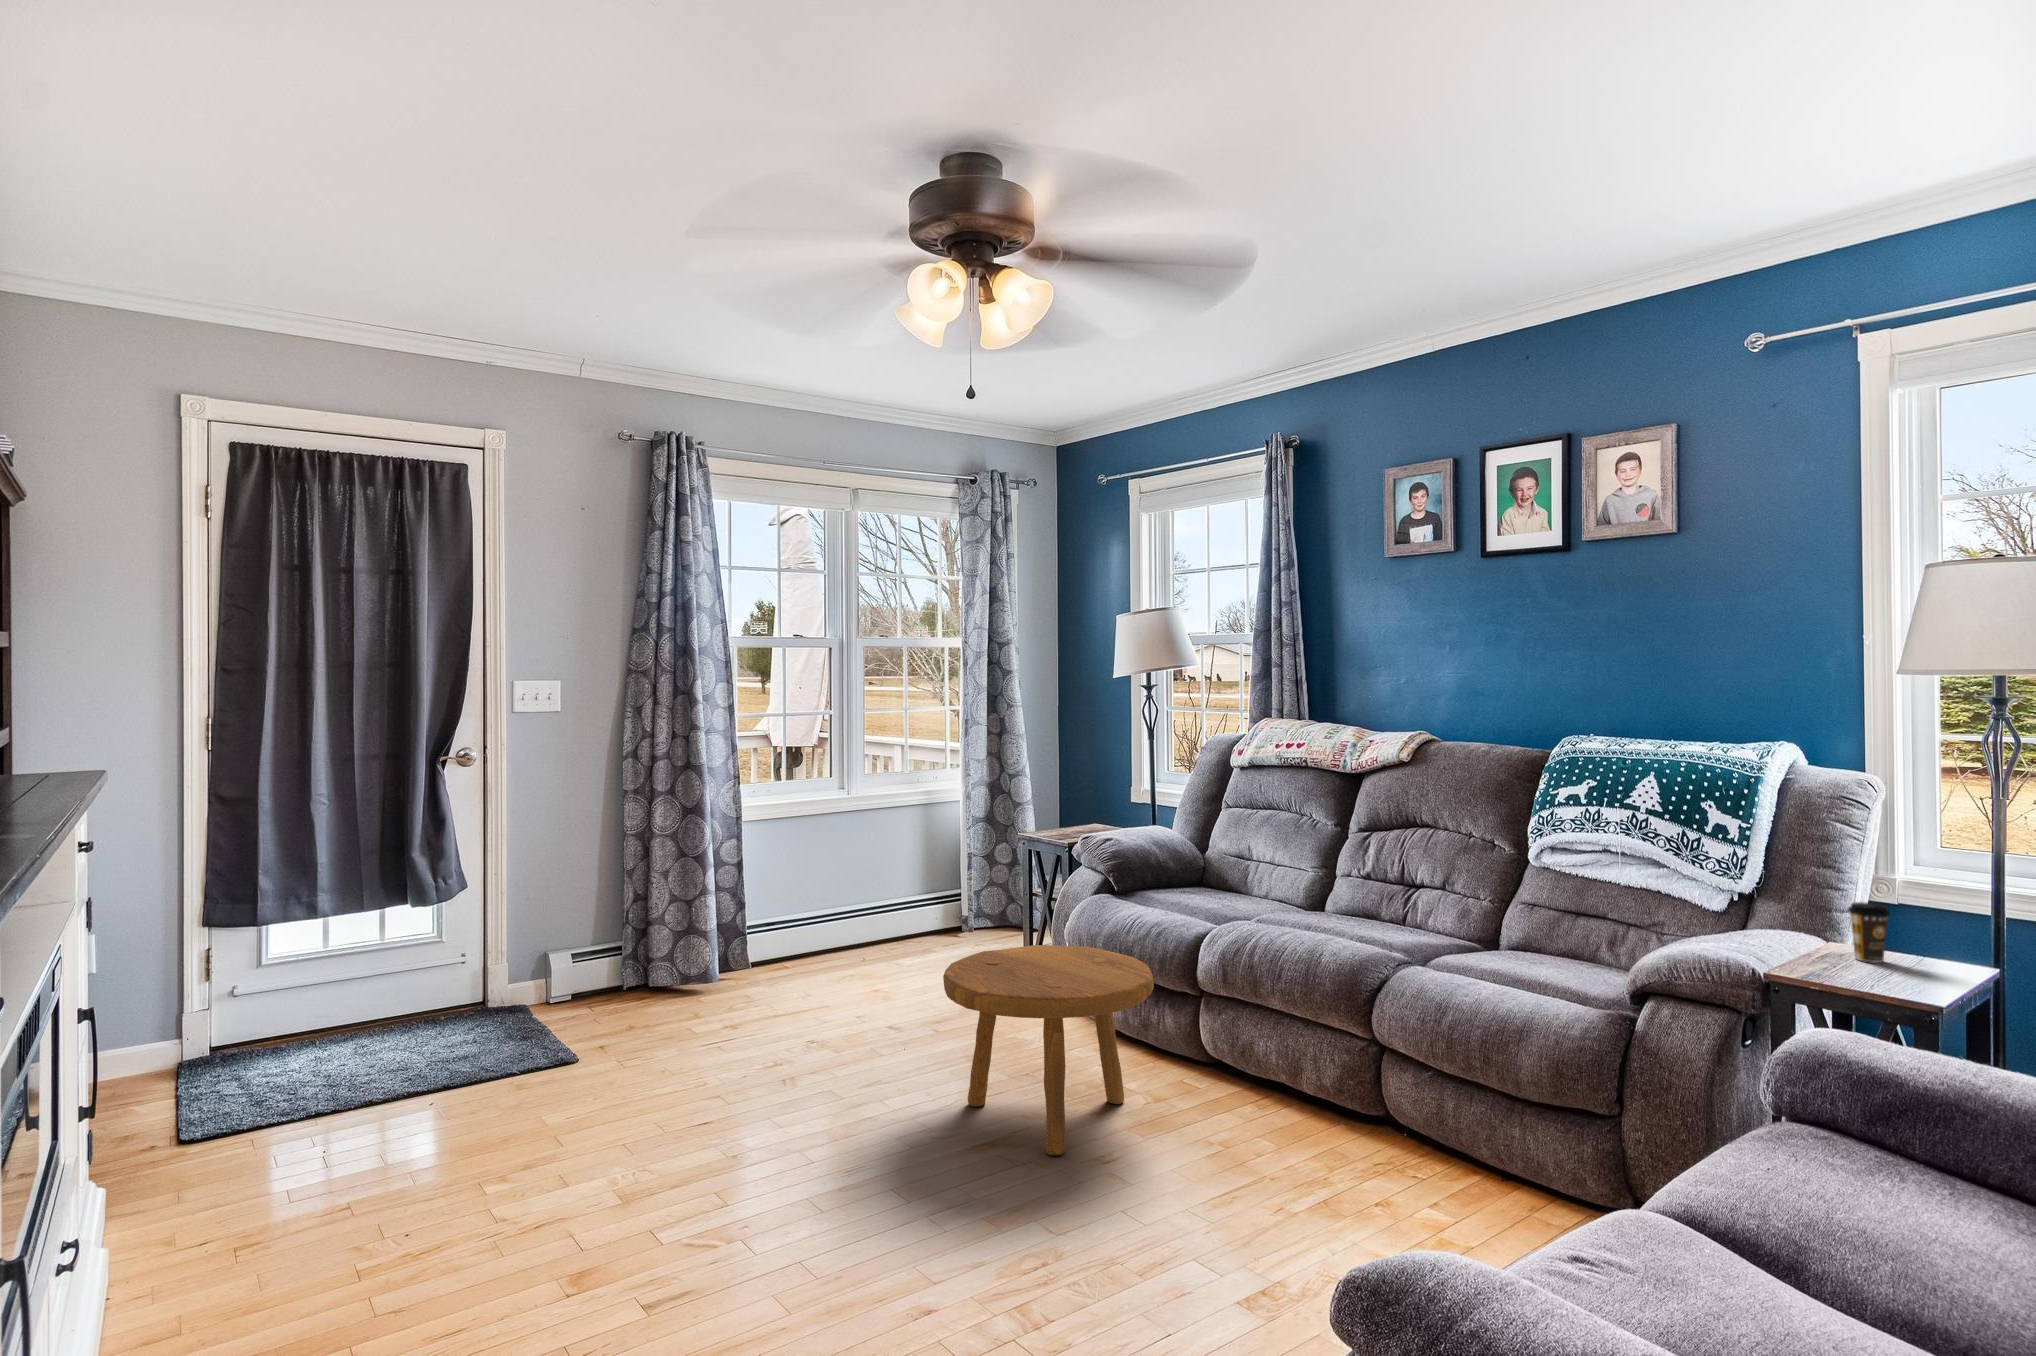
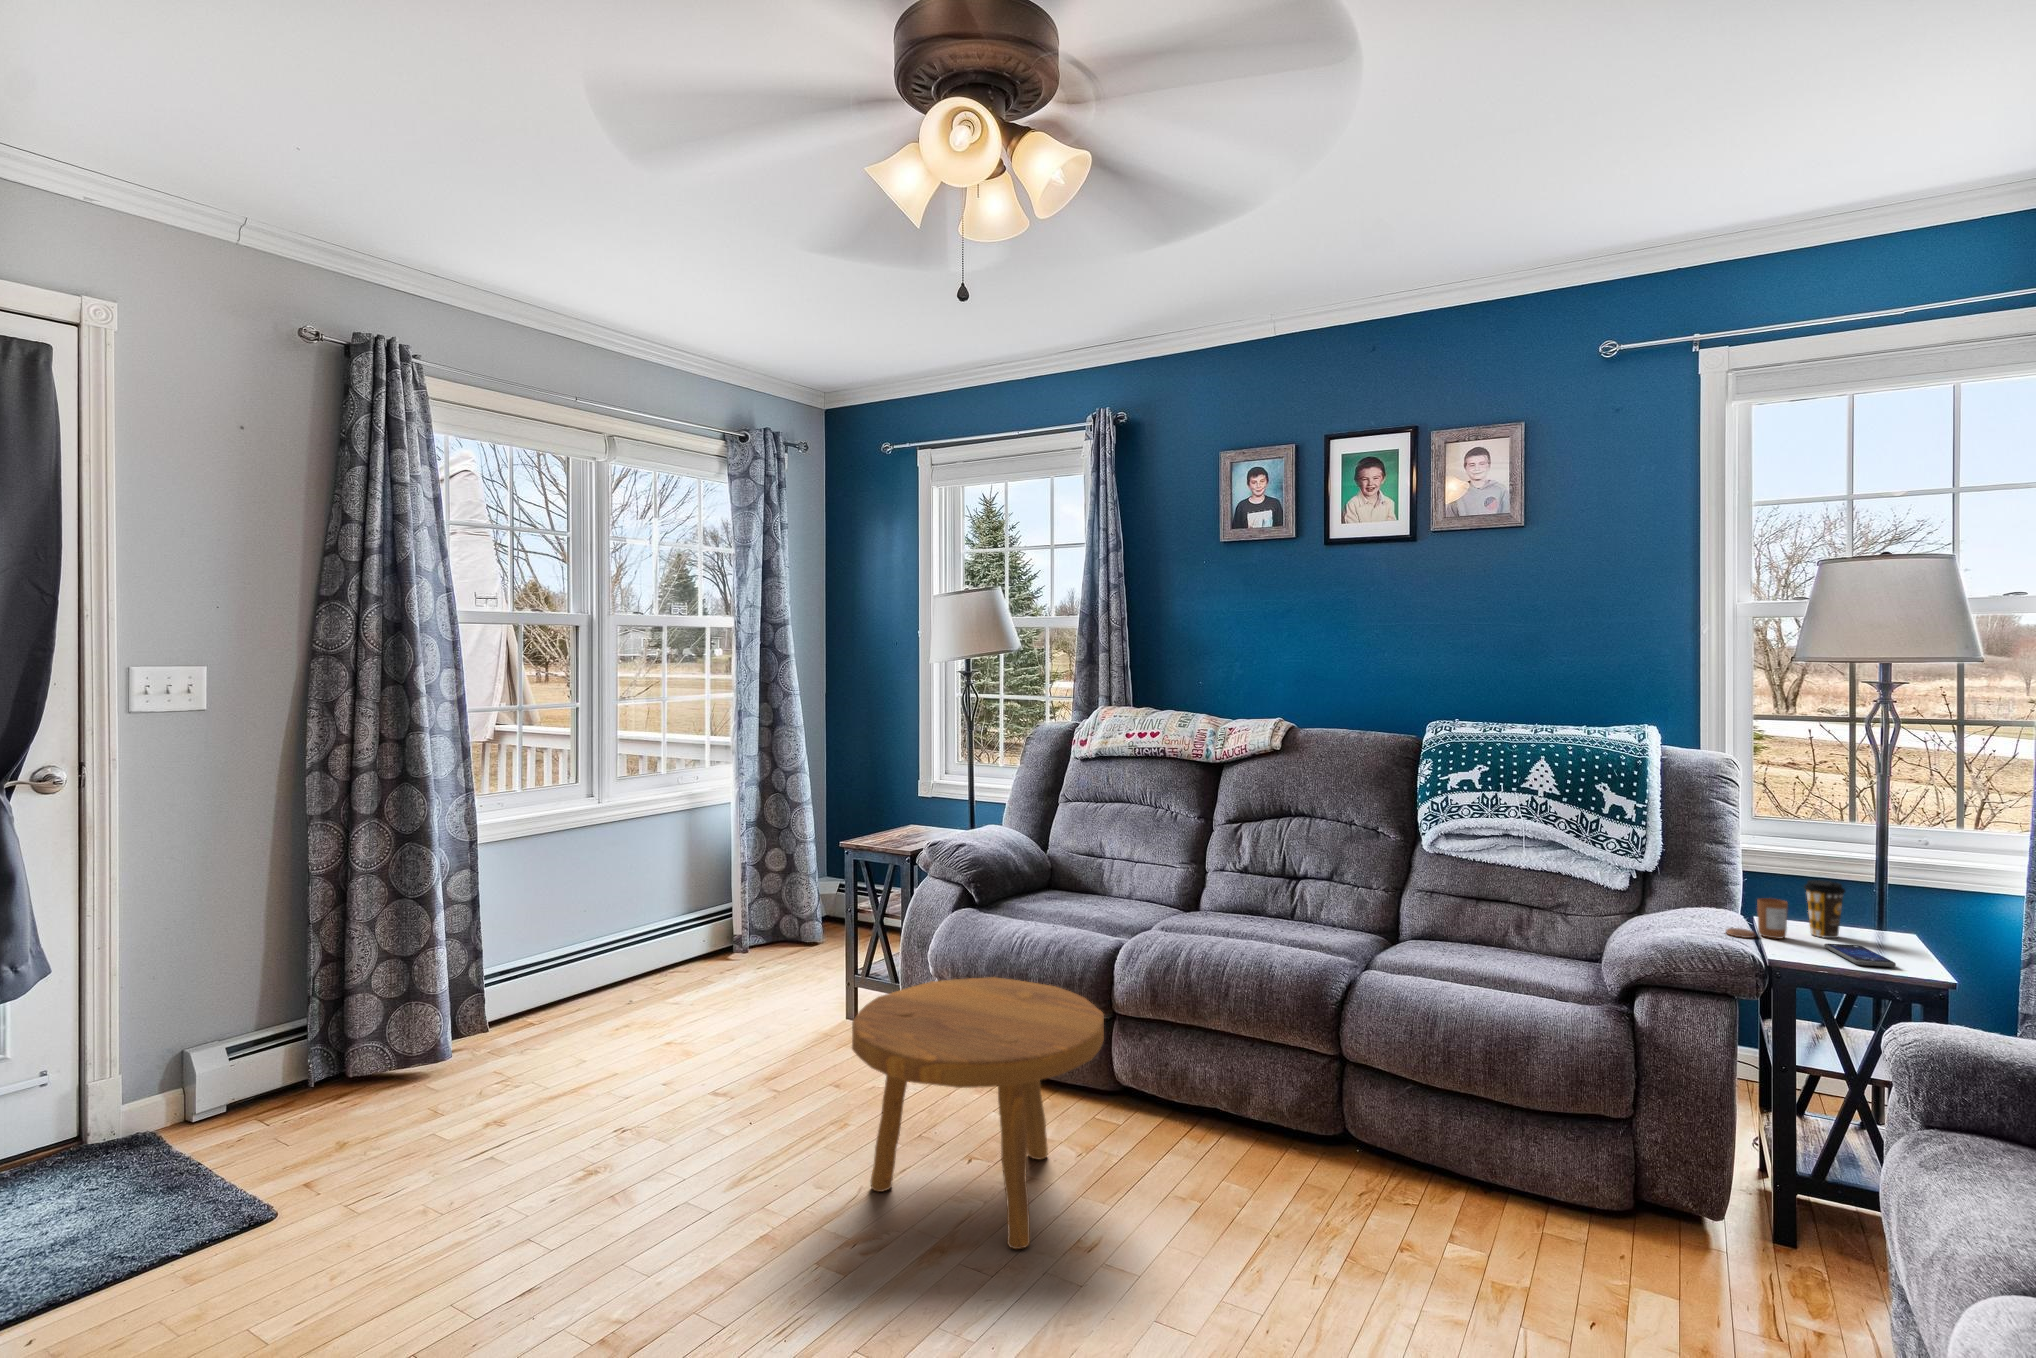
candle: none [1753,917,1817,958] -> present [1726,898,1788,939]
smartphone: none [1839,964,1884,986] -> present [1824,944,1896,967]

